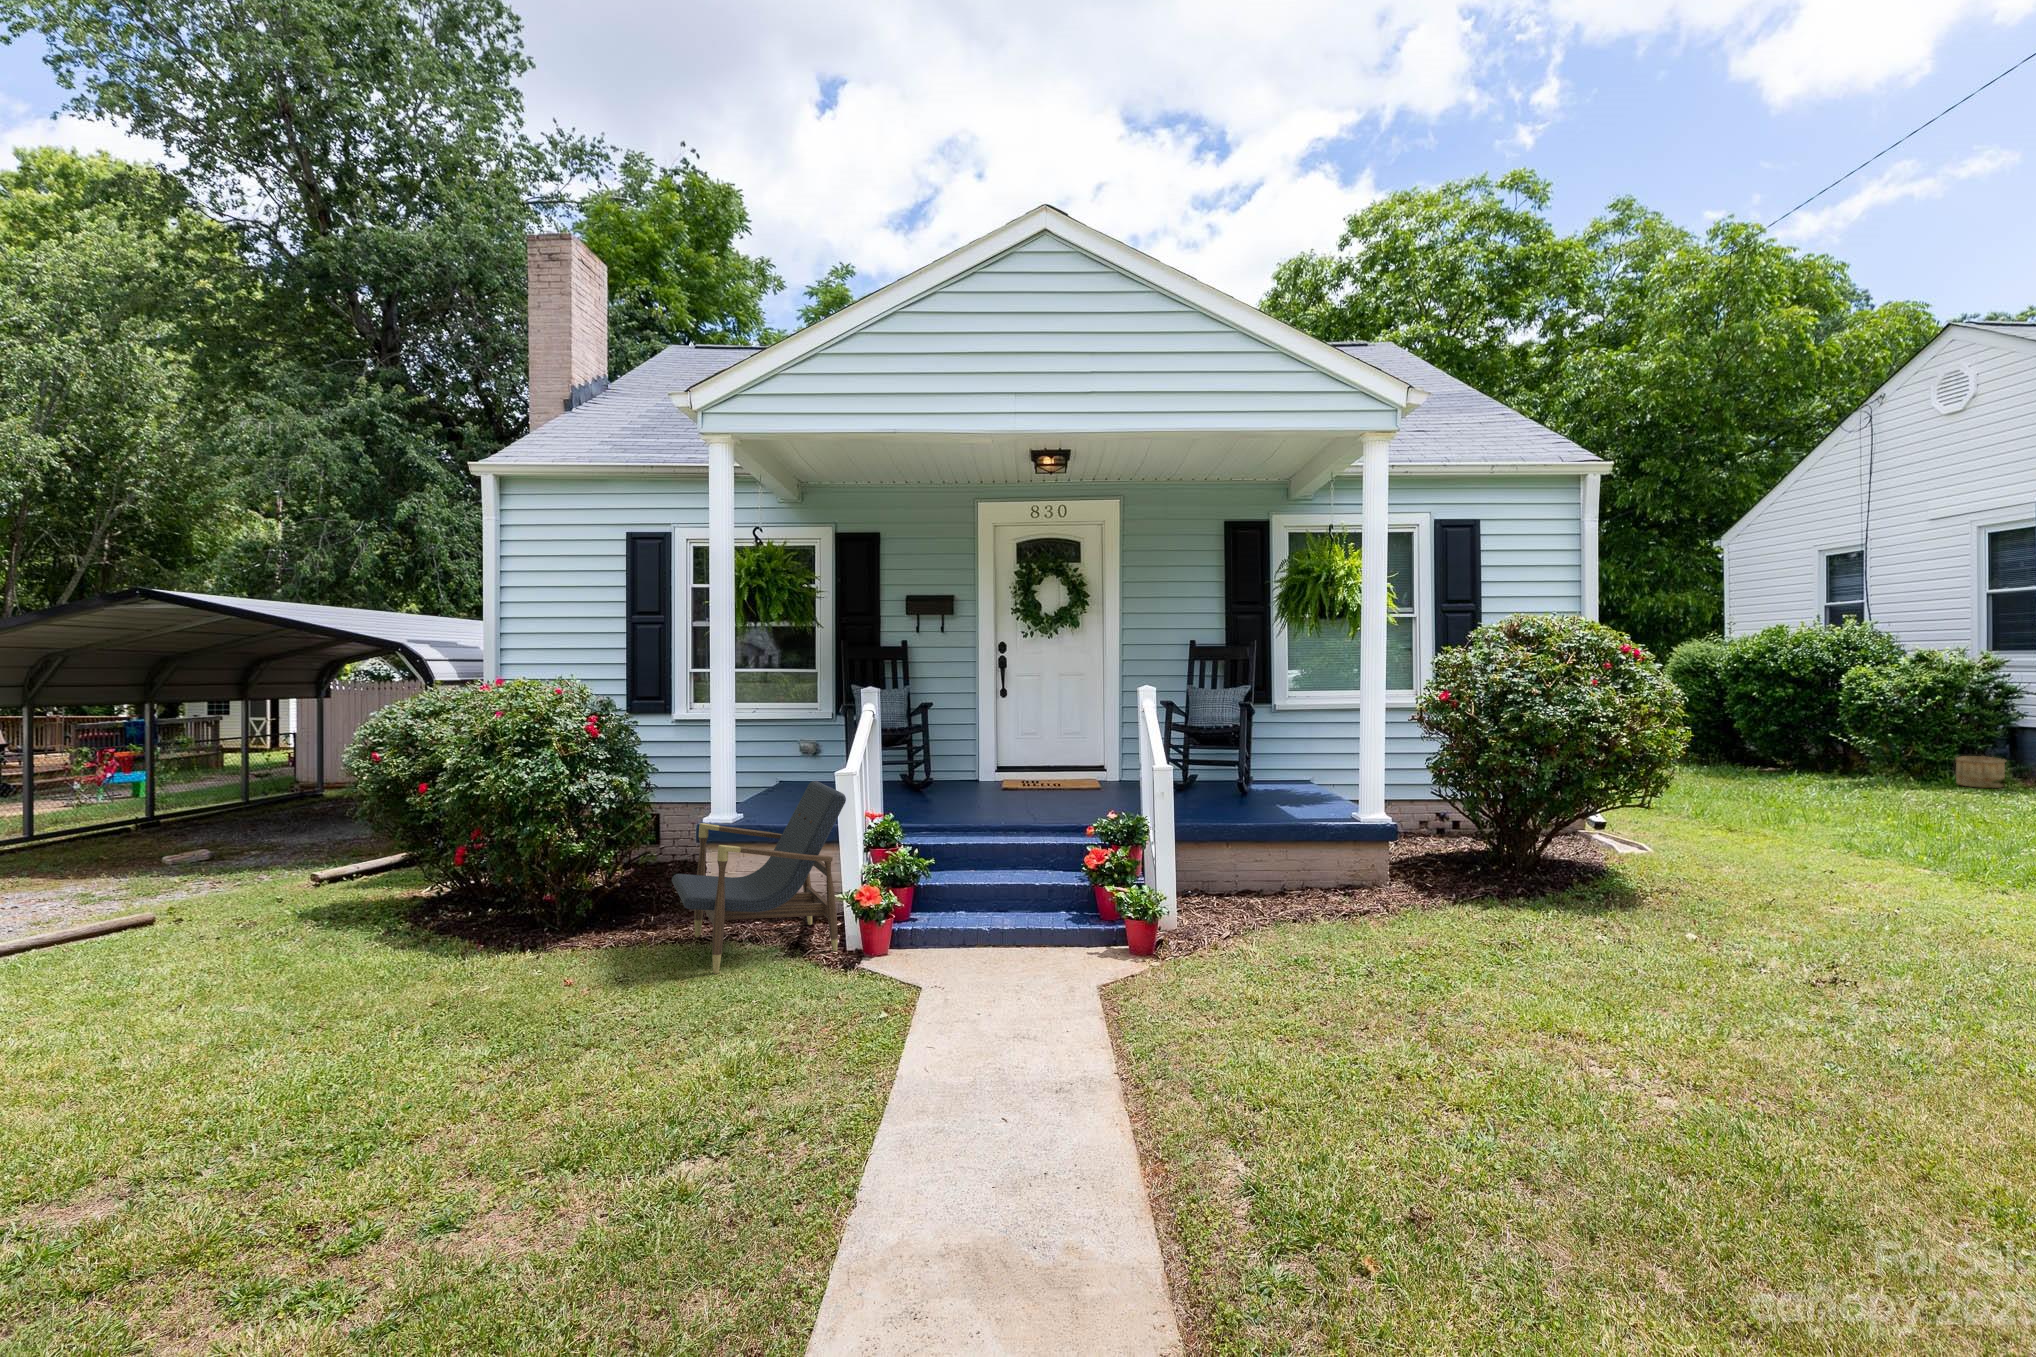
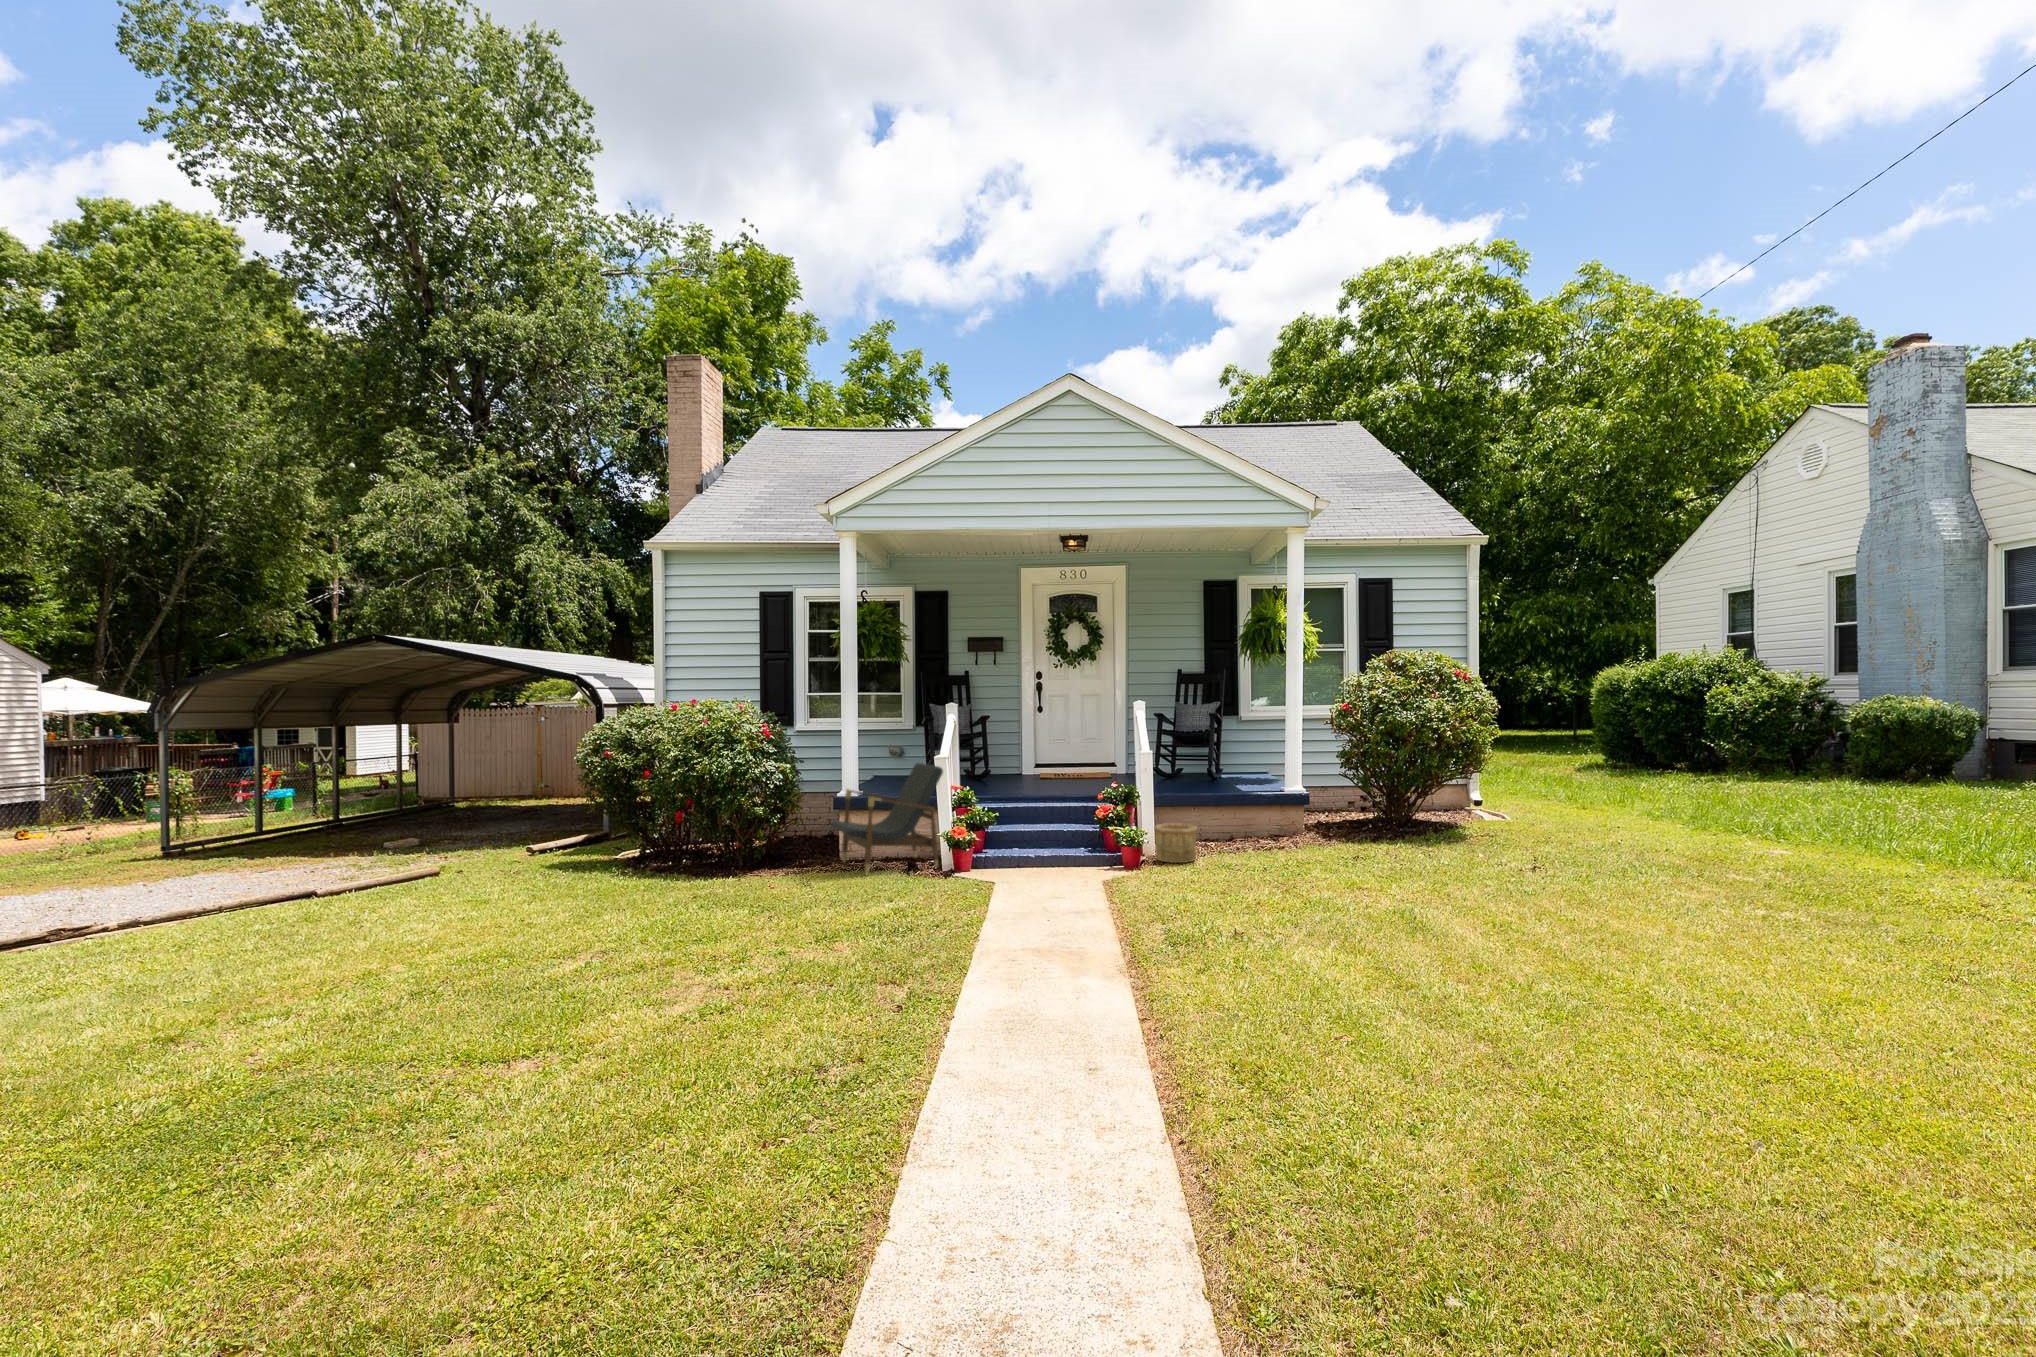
wooden bucket: present [1956,756,2006,788] -> present [1154,823,1197,863]

